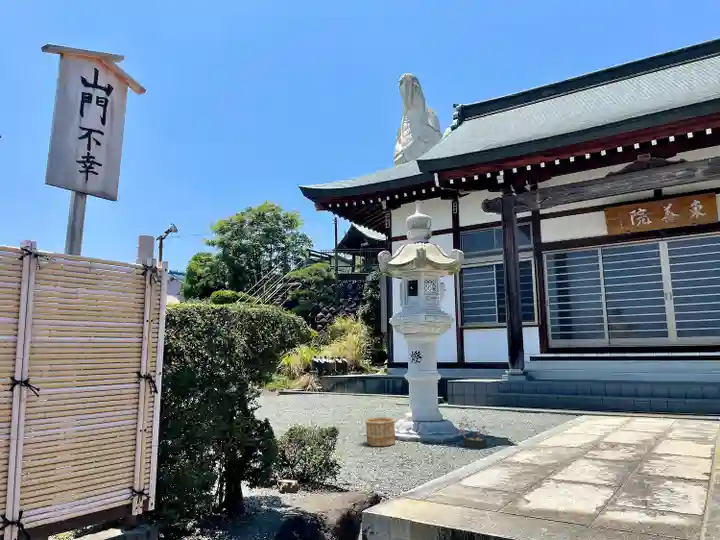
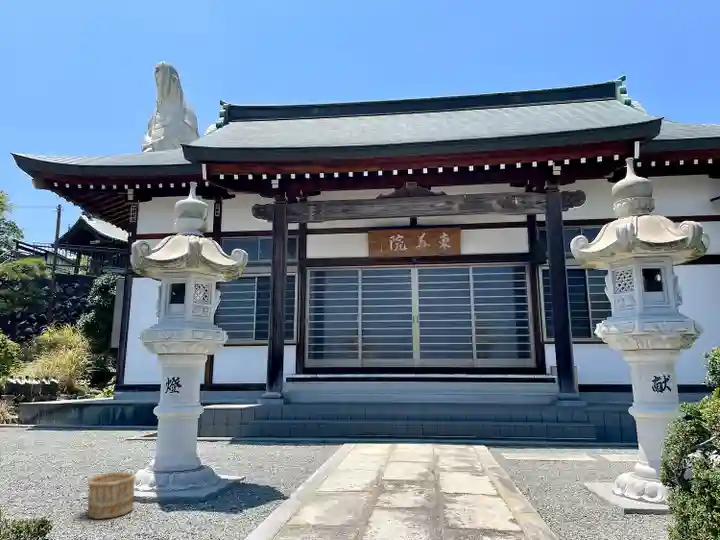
decorative plant: present [458,417,490,448] -> none [224,463,266,504]

